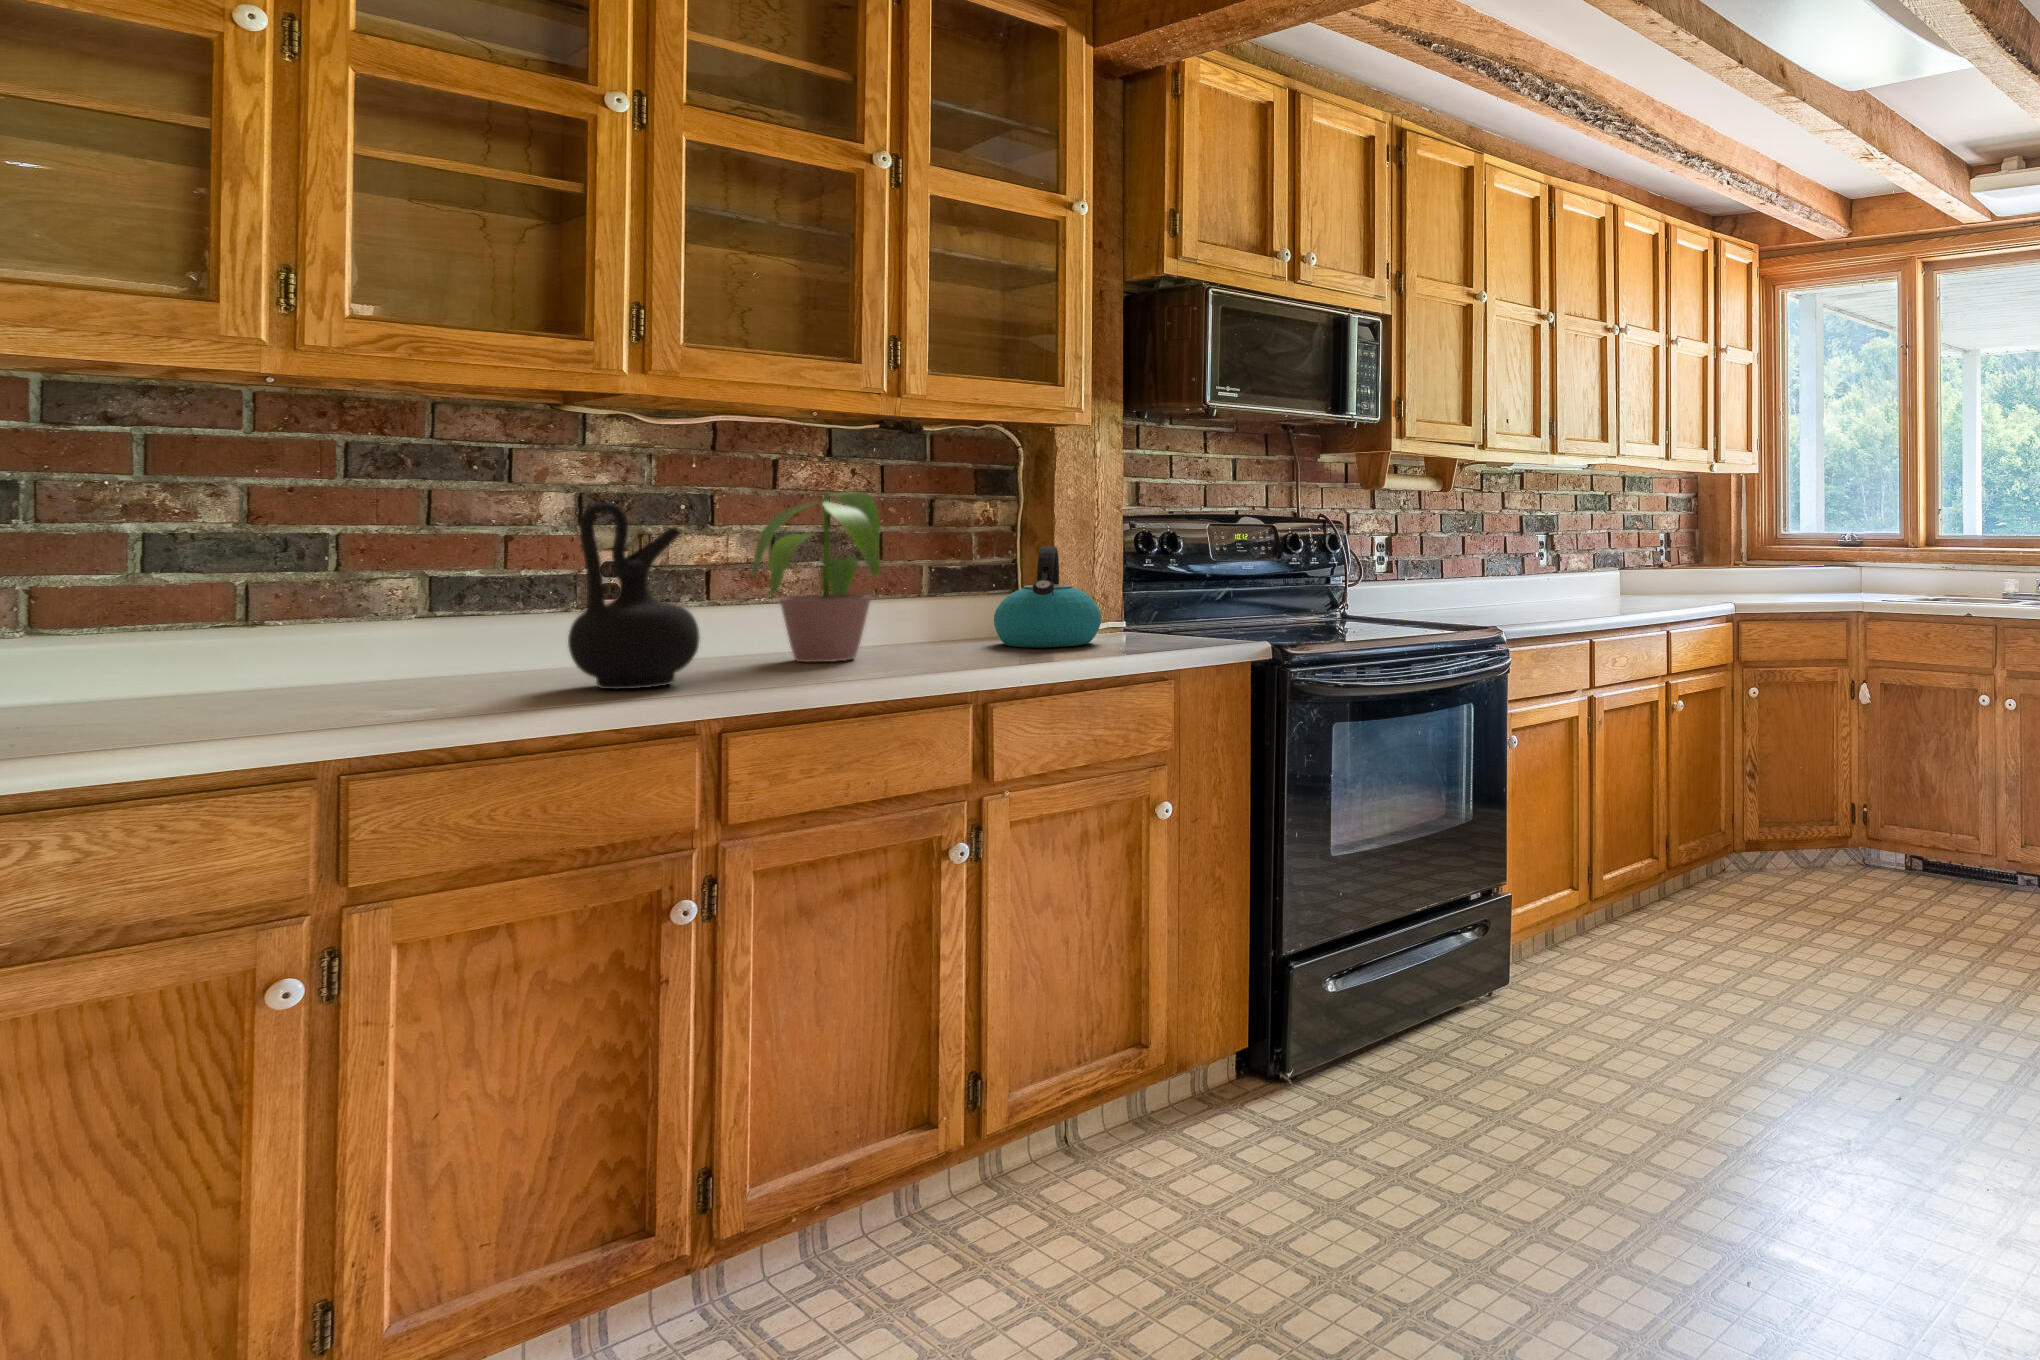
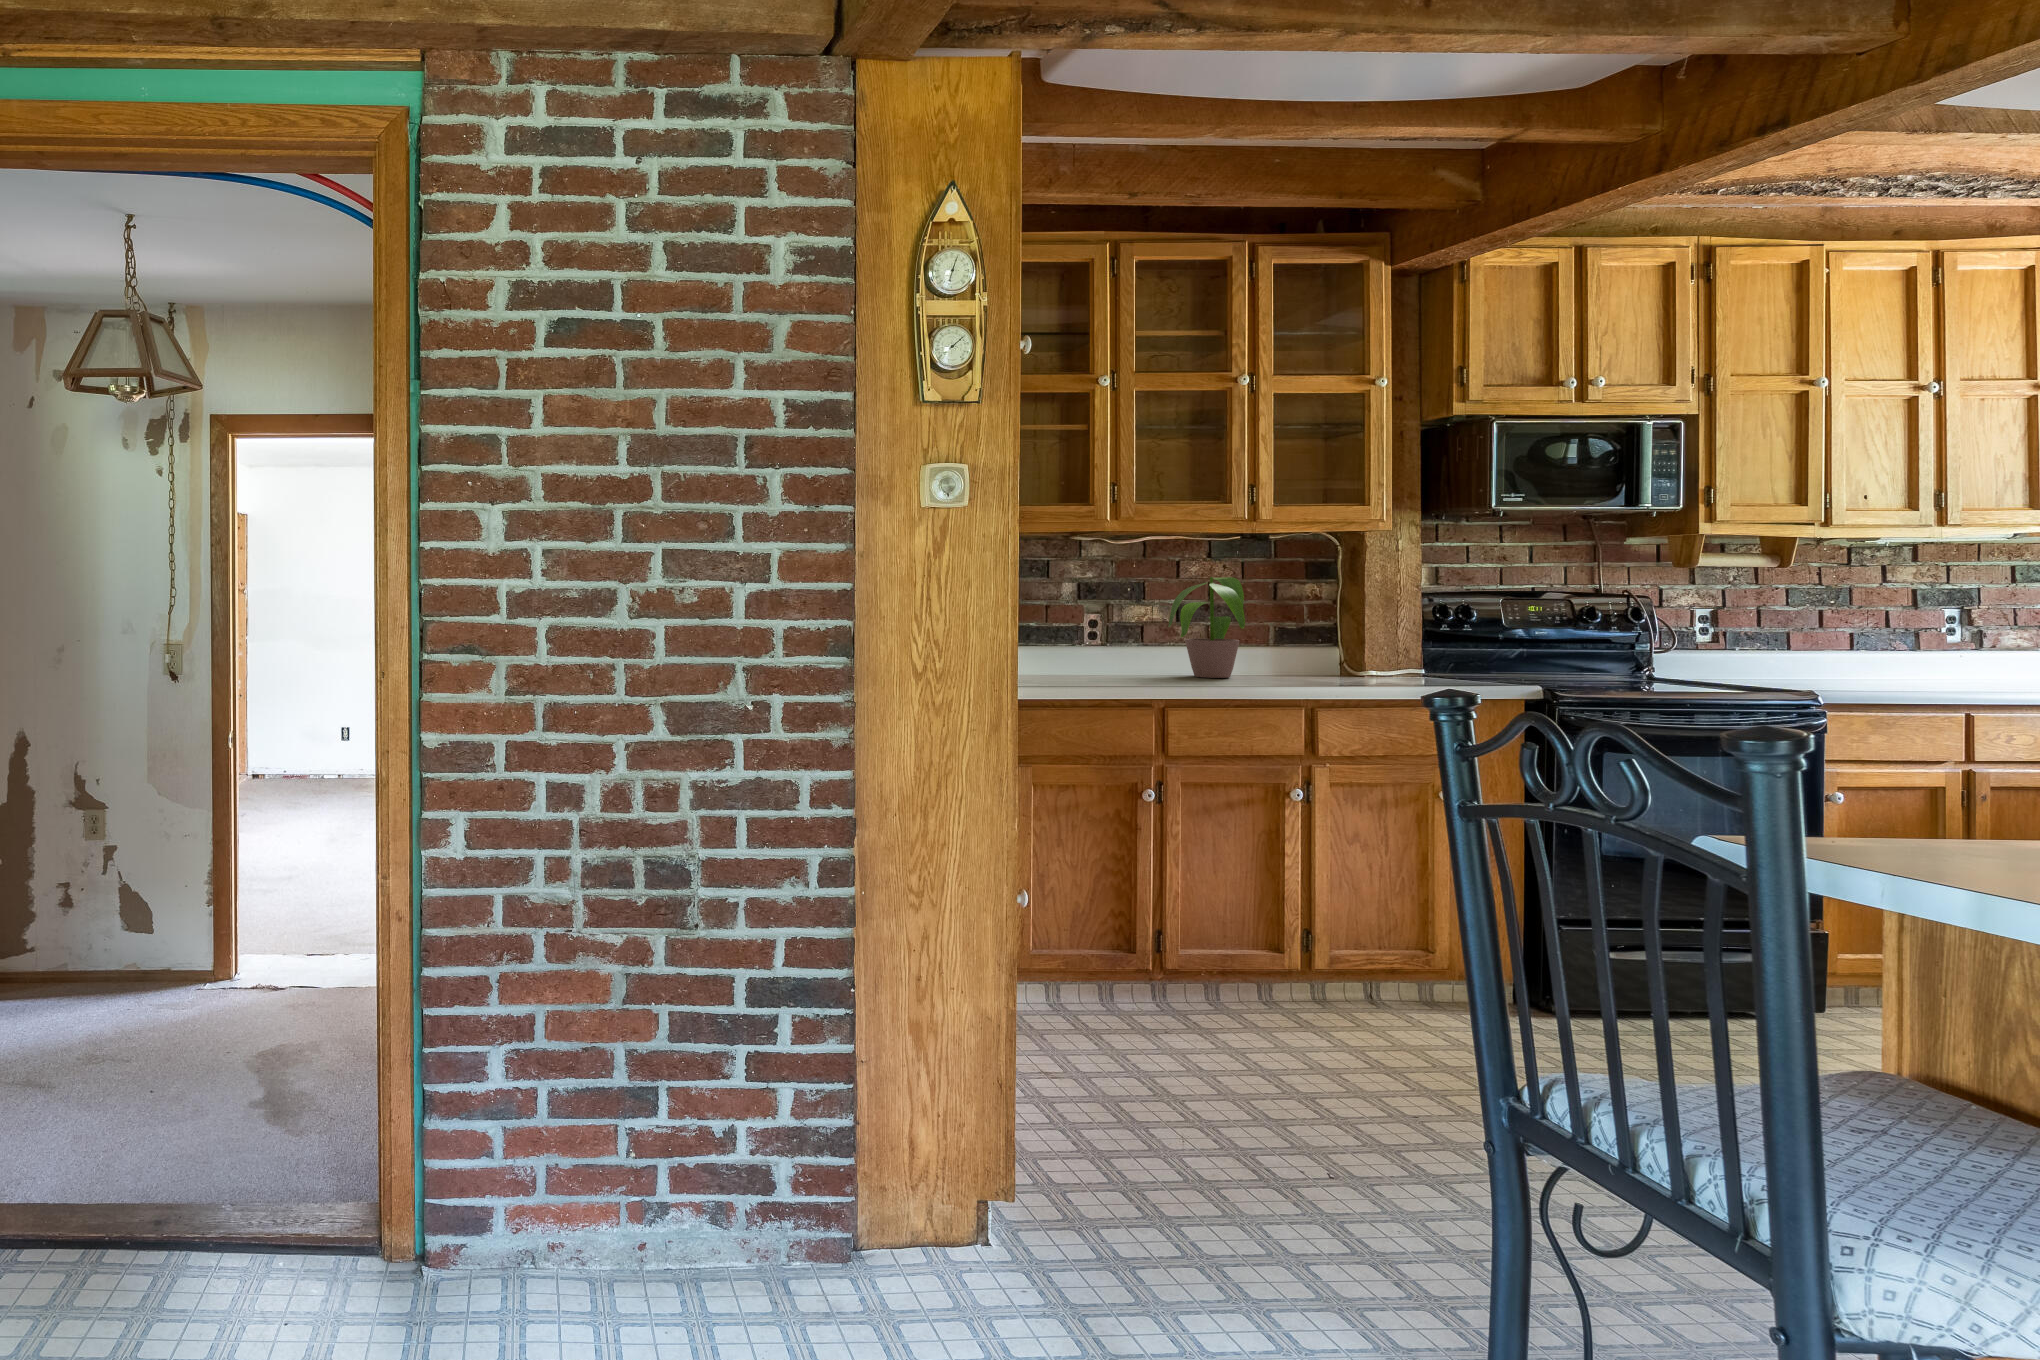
ceramic jug: present [568,502,699,689] -> none [1085,585,1148,682]
kettle: present [994,546,1101,647] -> none [1321,612,1402,680]

